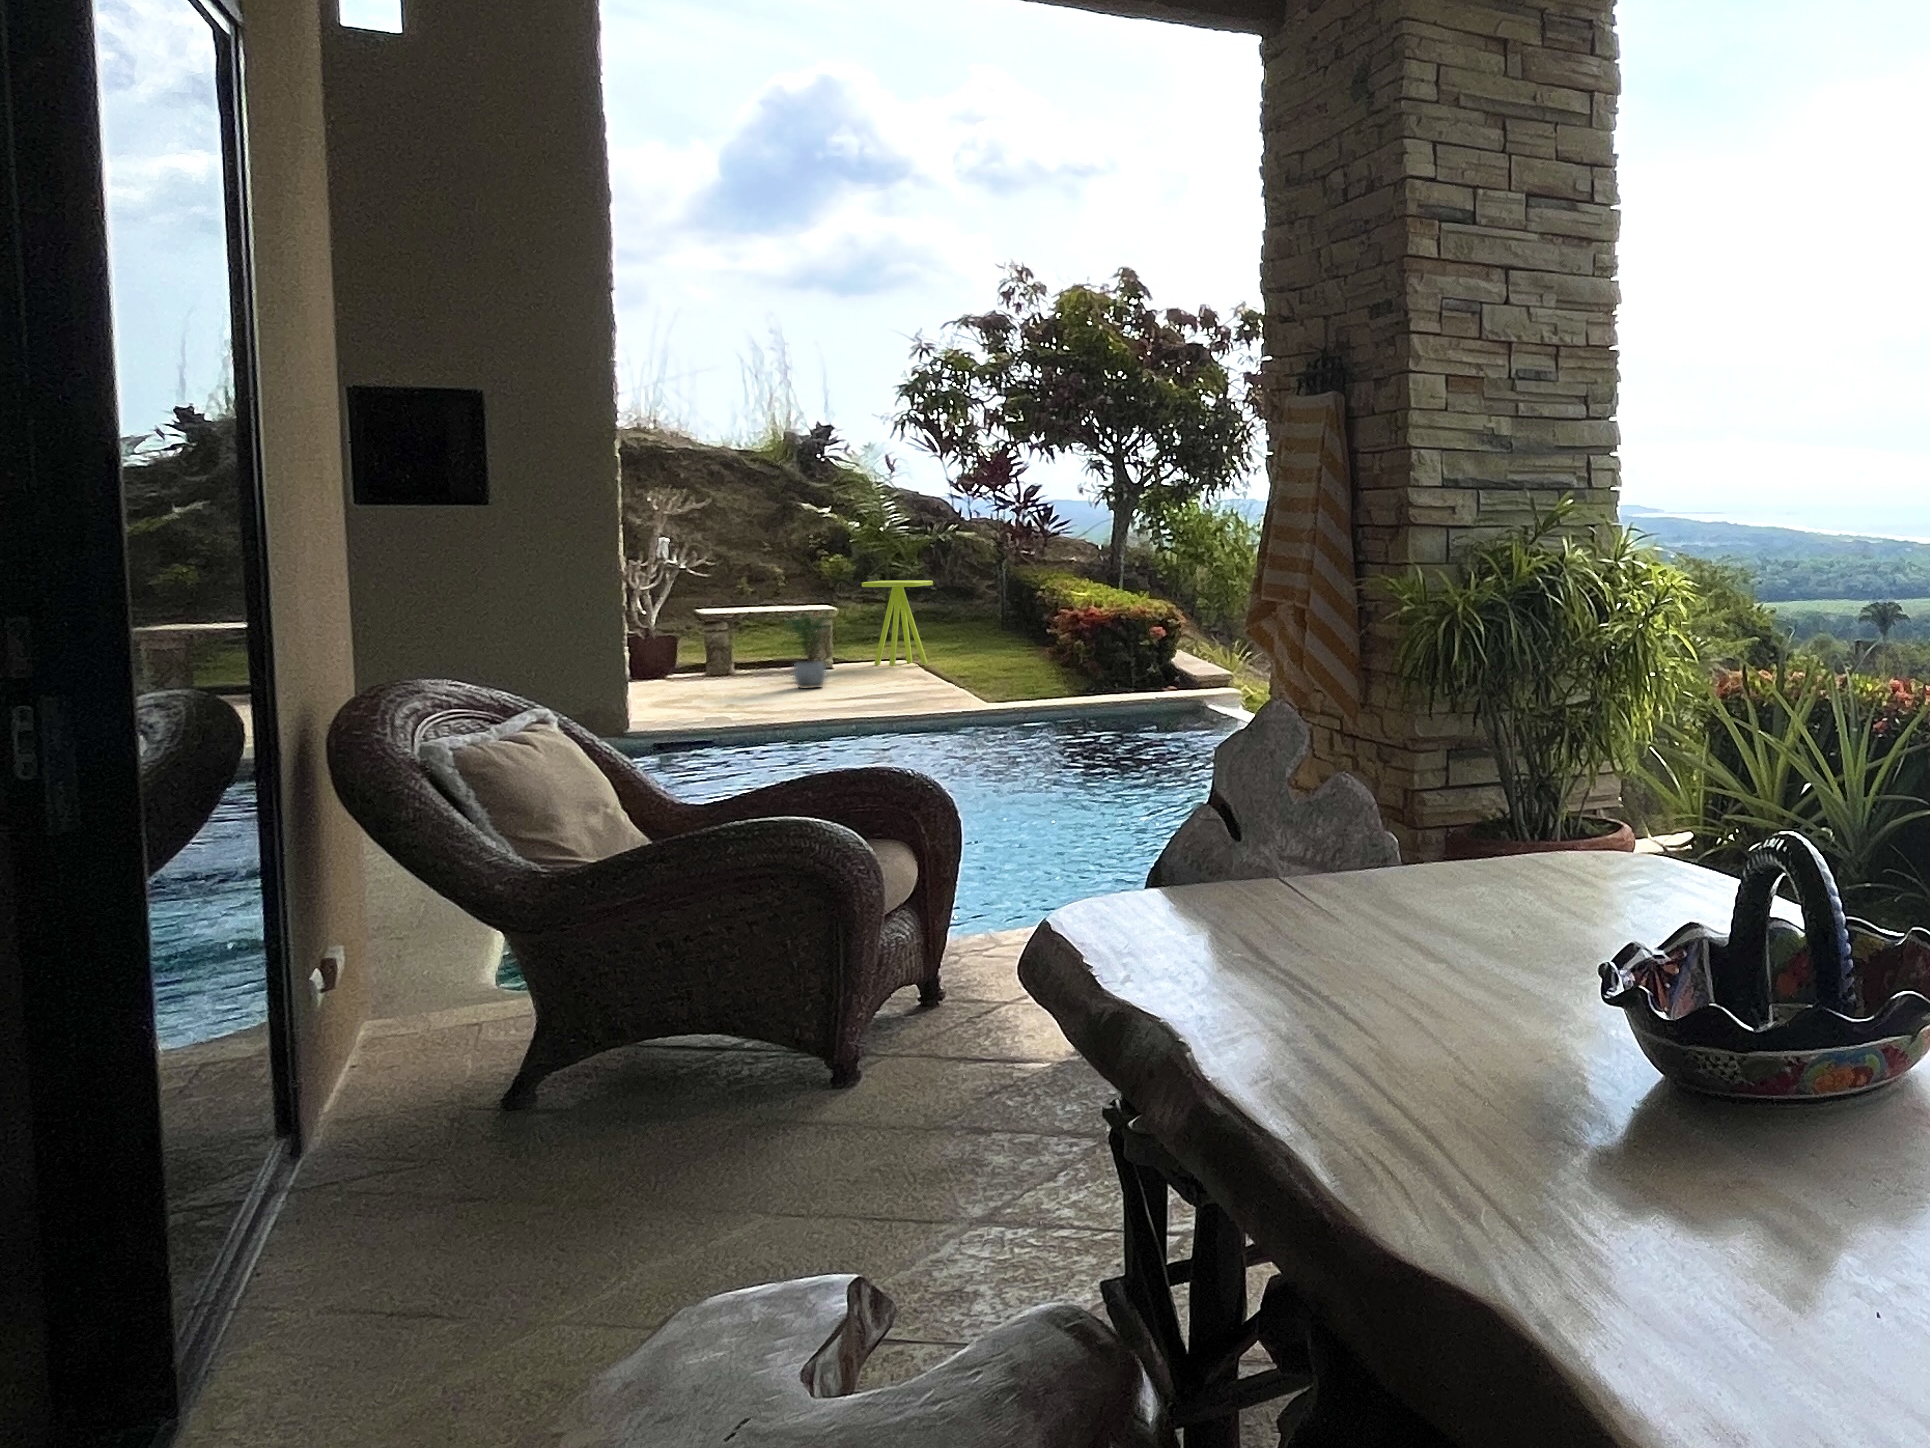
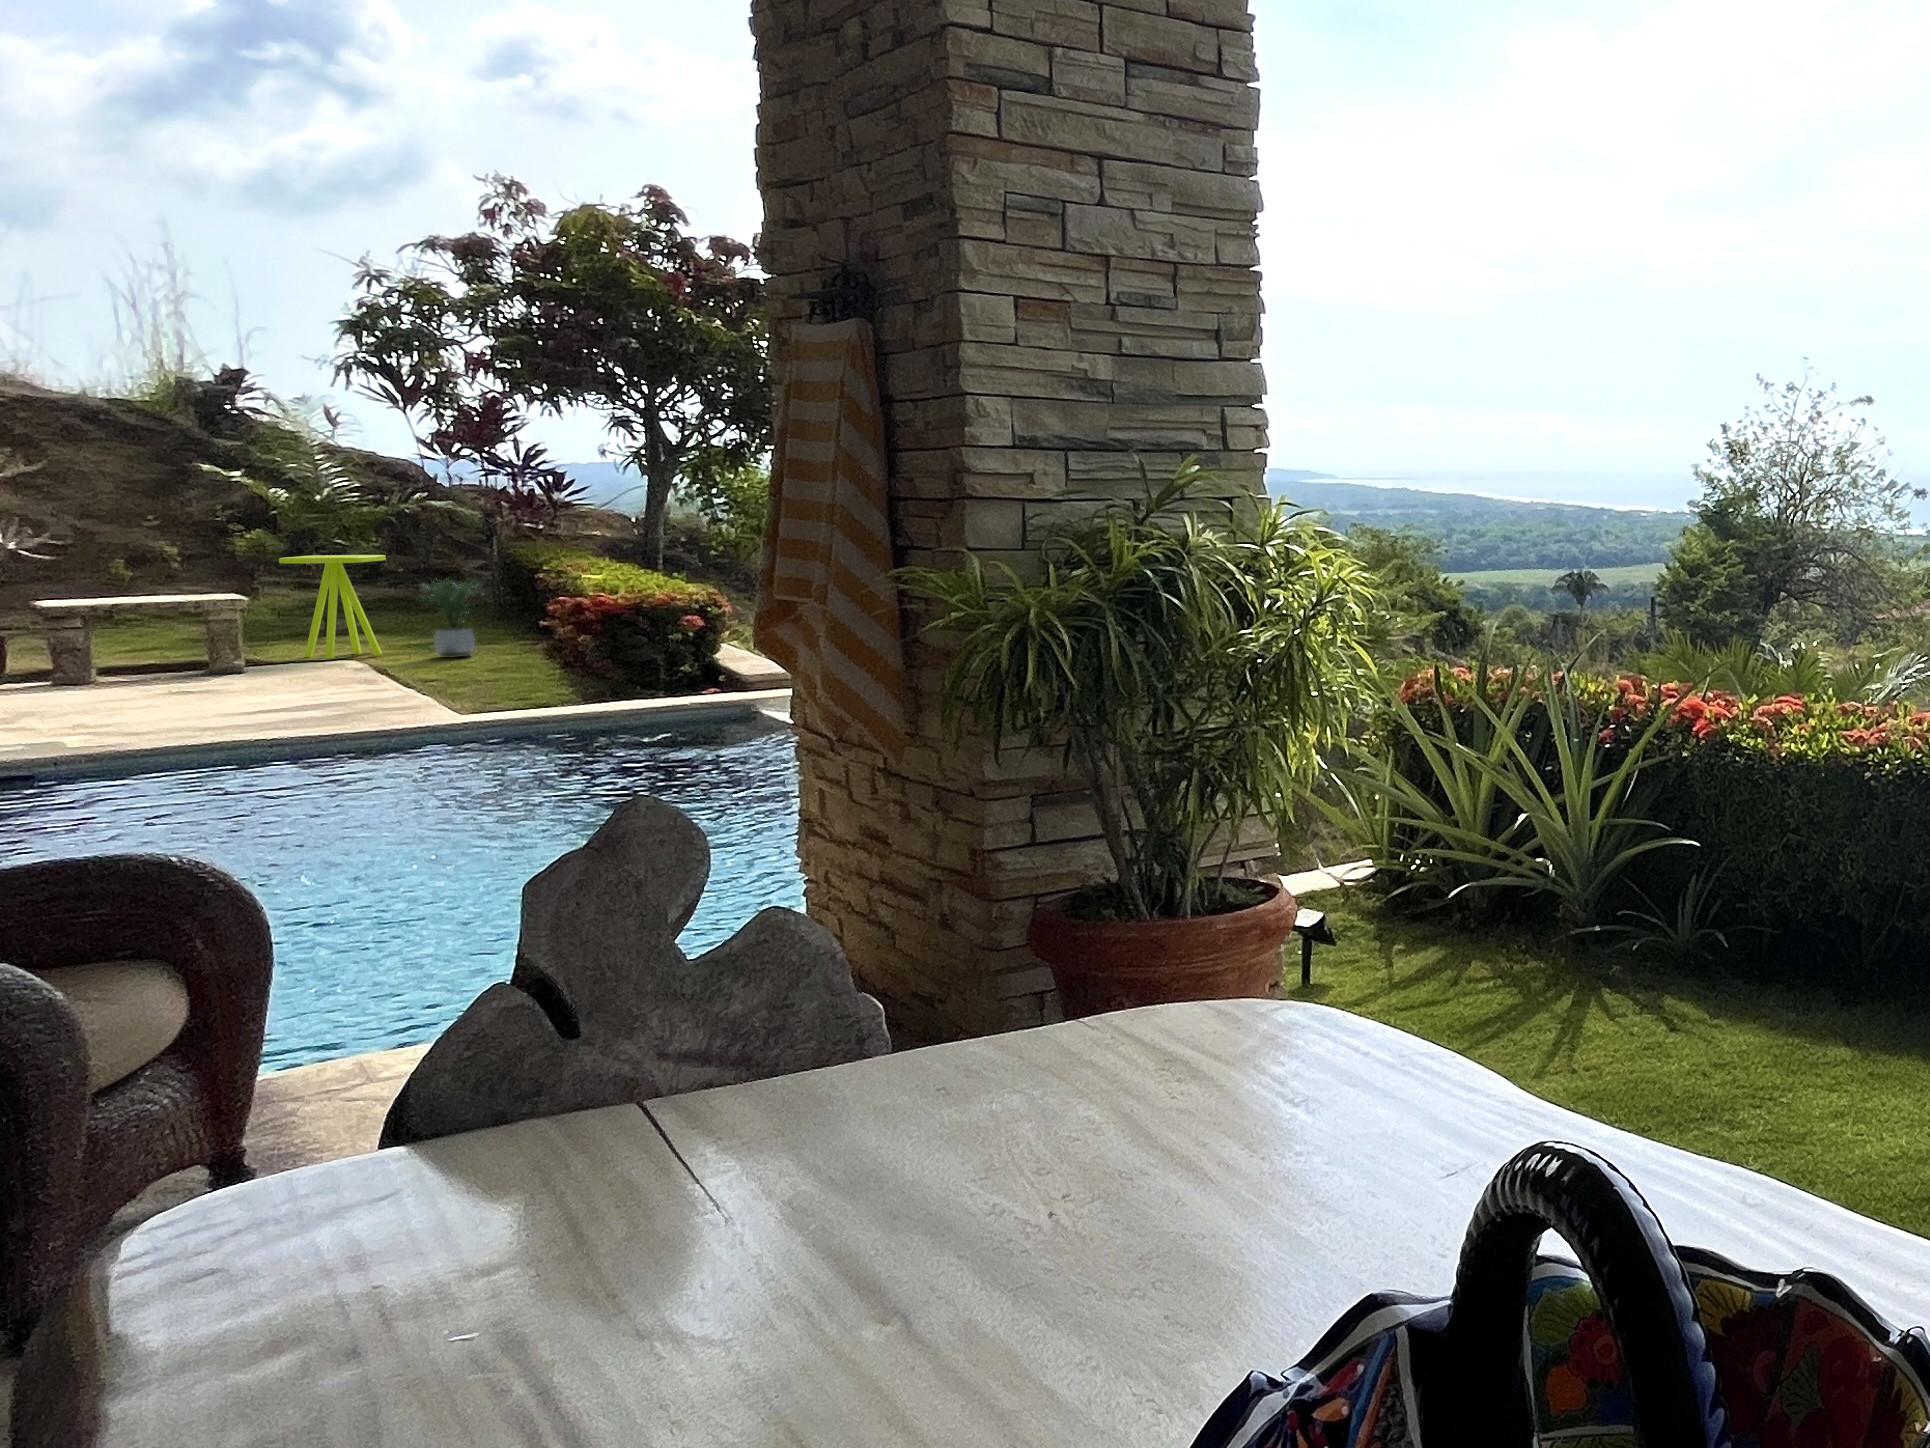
potted plant: present [781,613,832,689] -> present [420,578,483,658]

